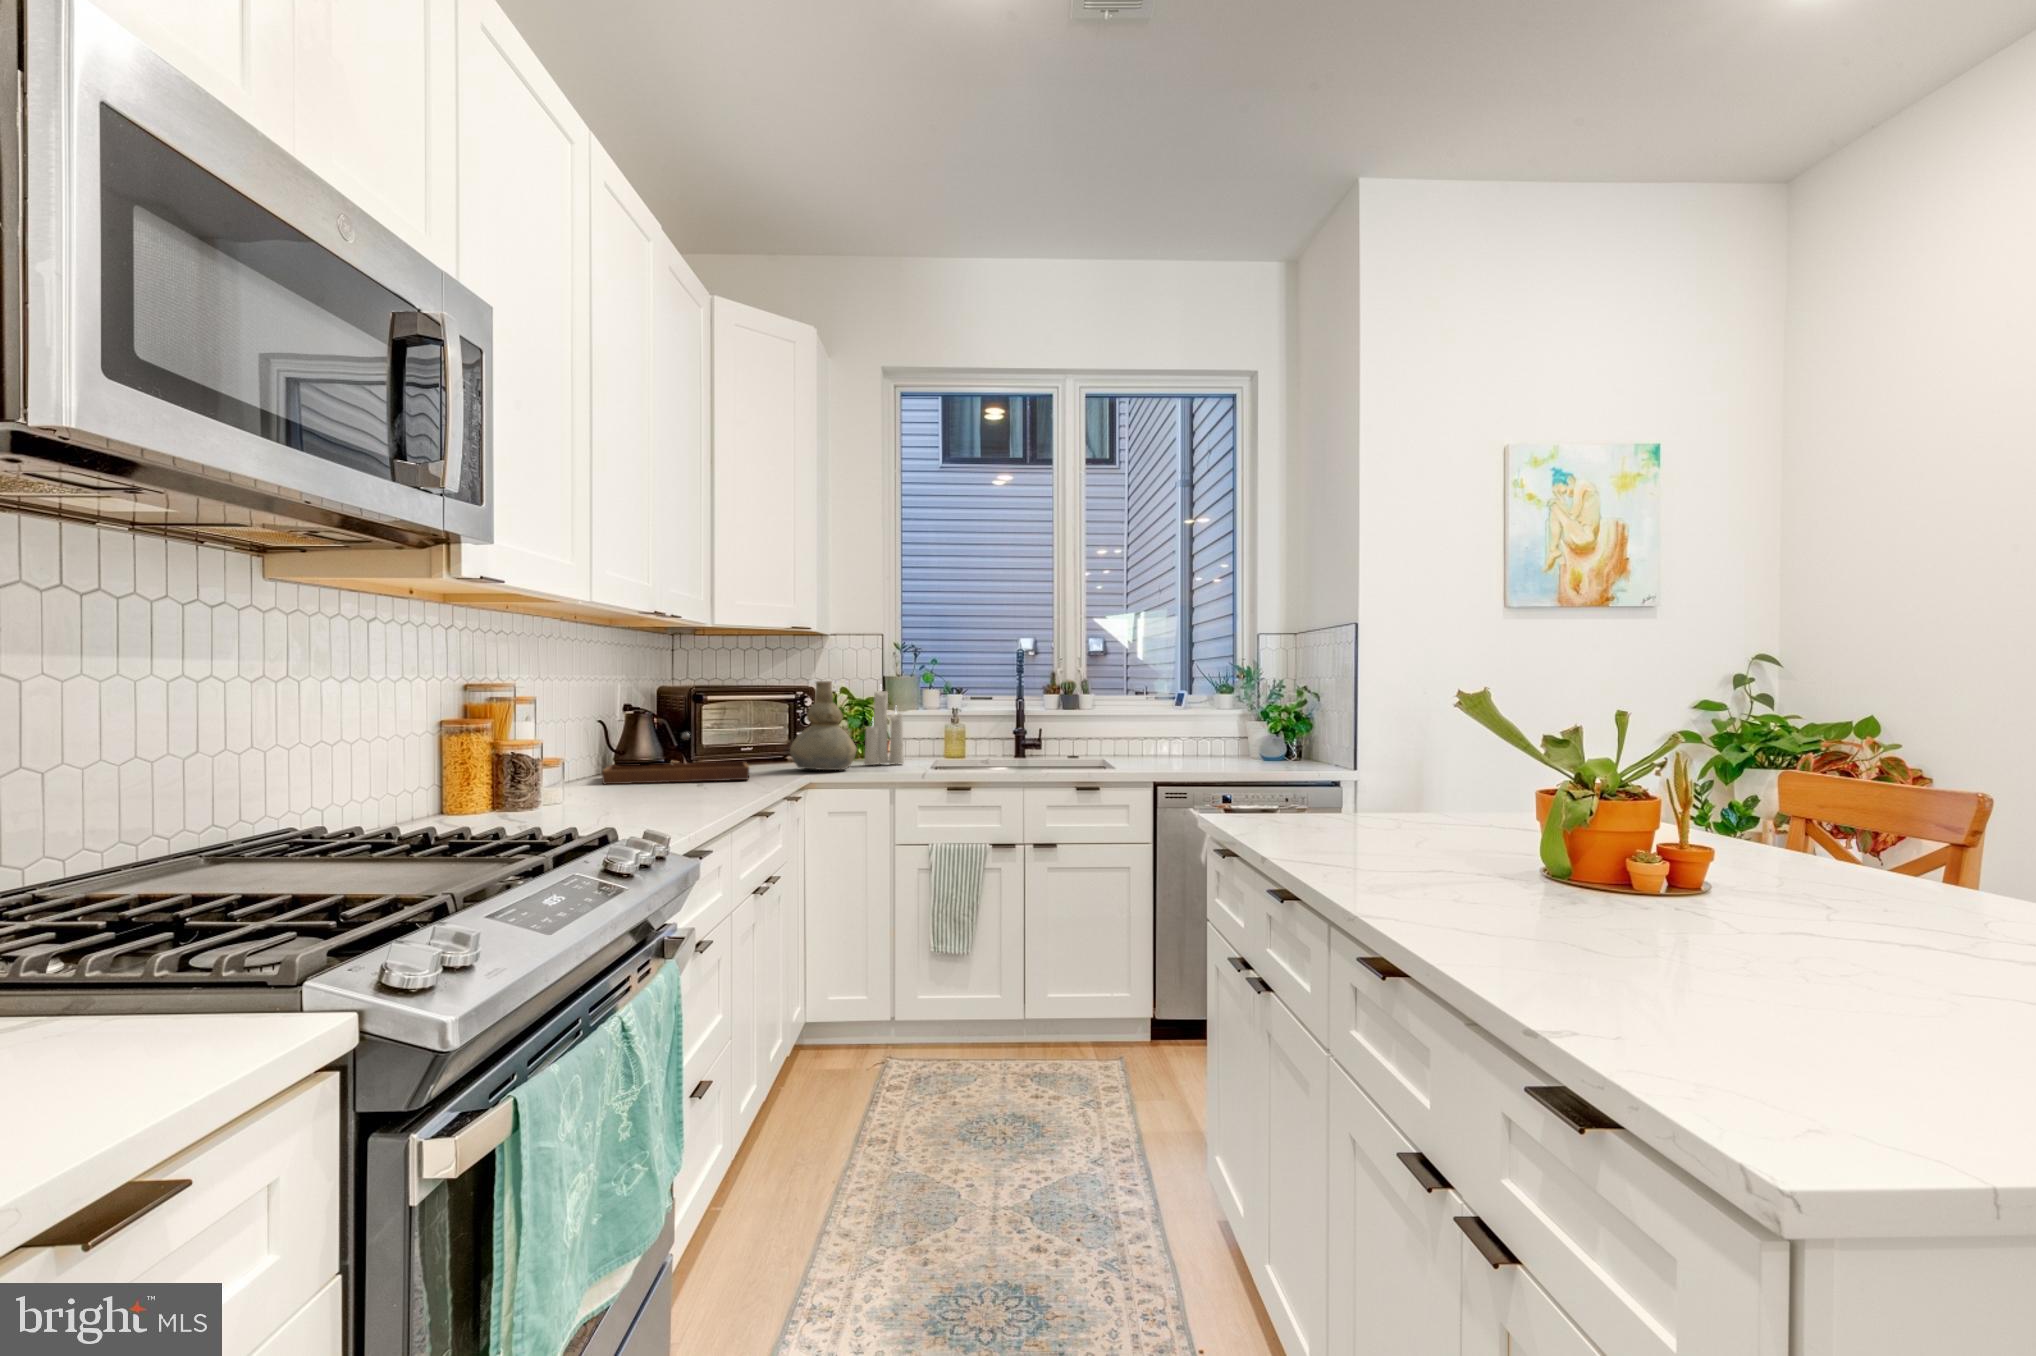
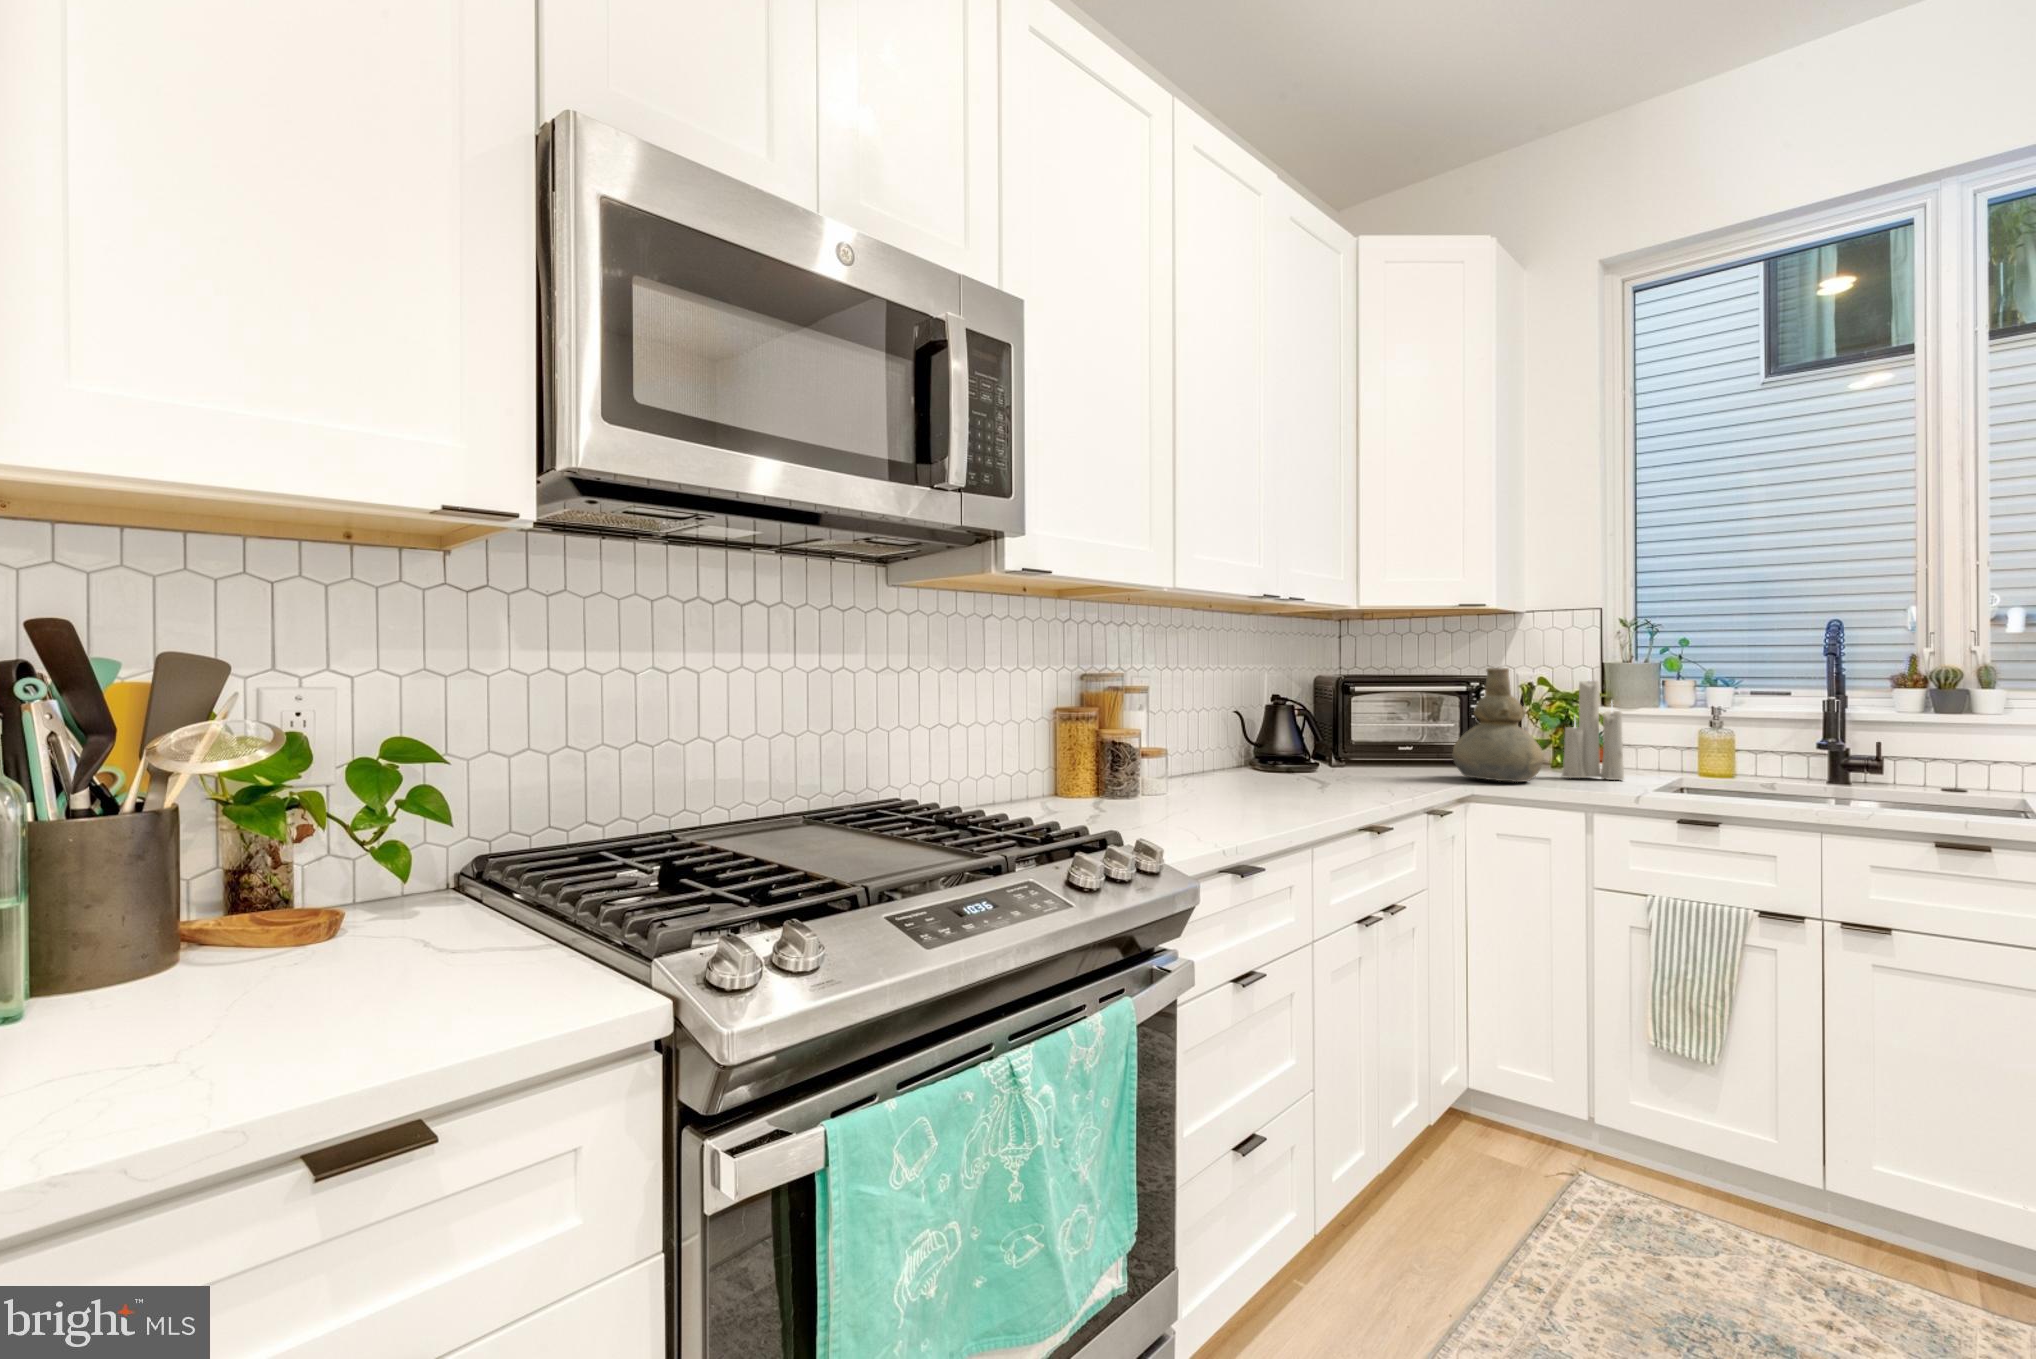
tray: present [602,733,749,784] -> none [1226,727,1392,786]

